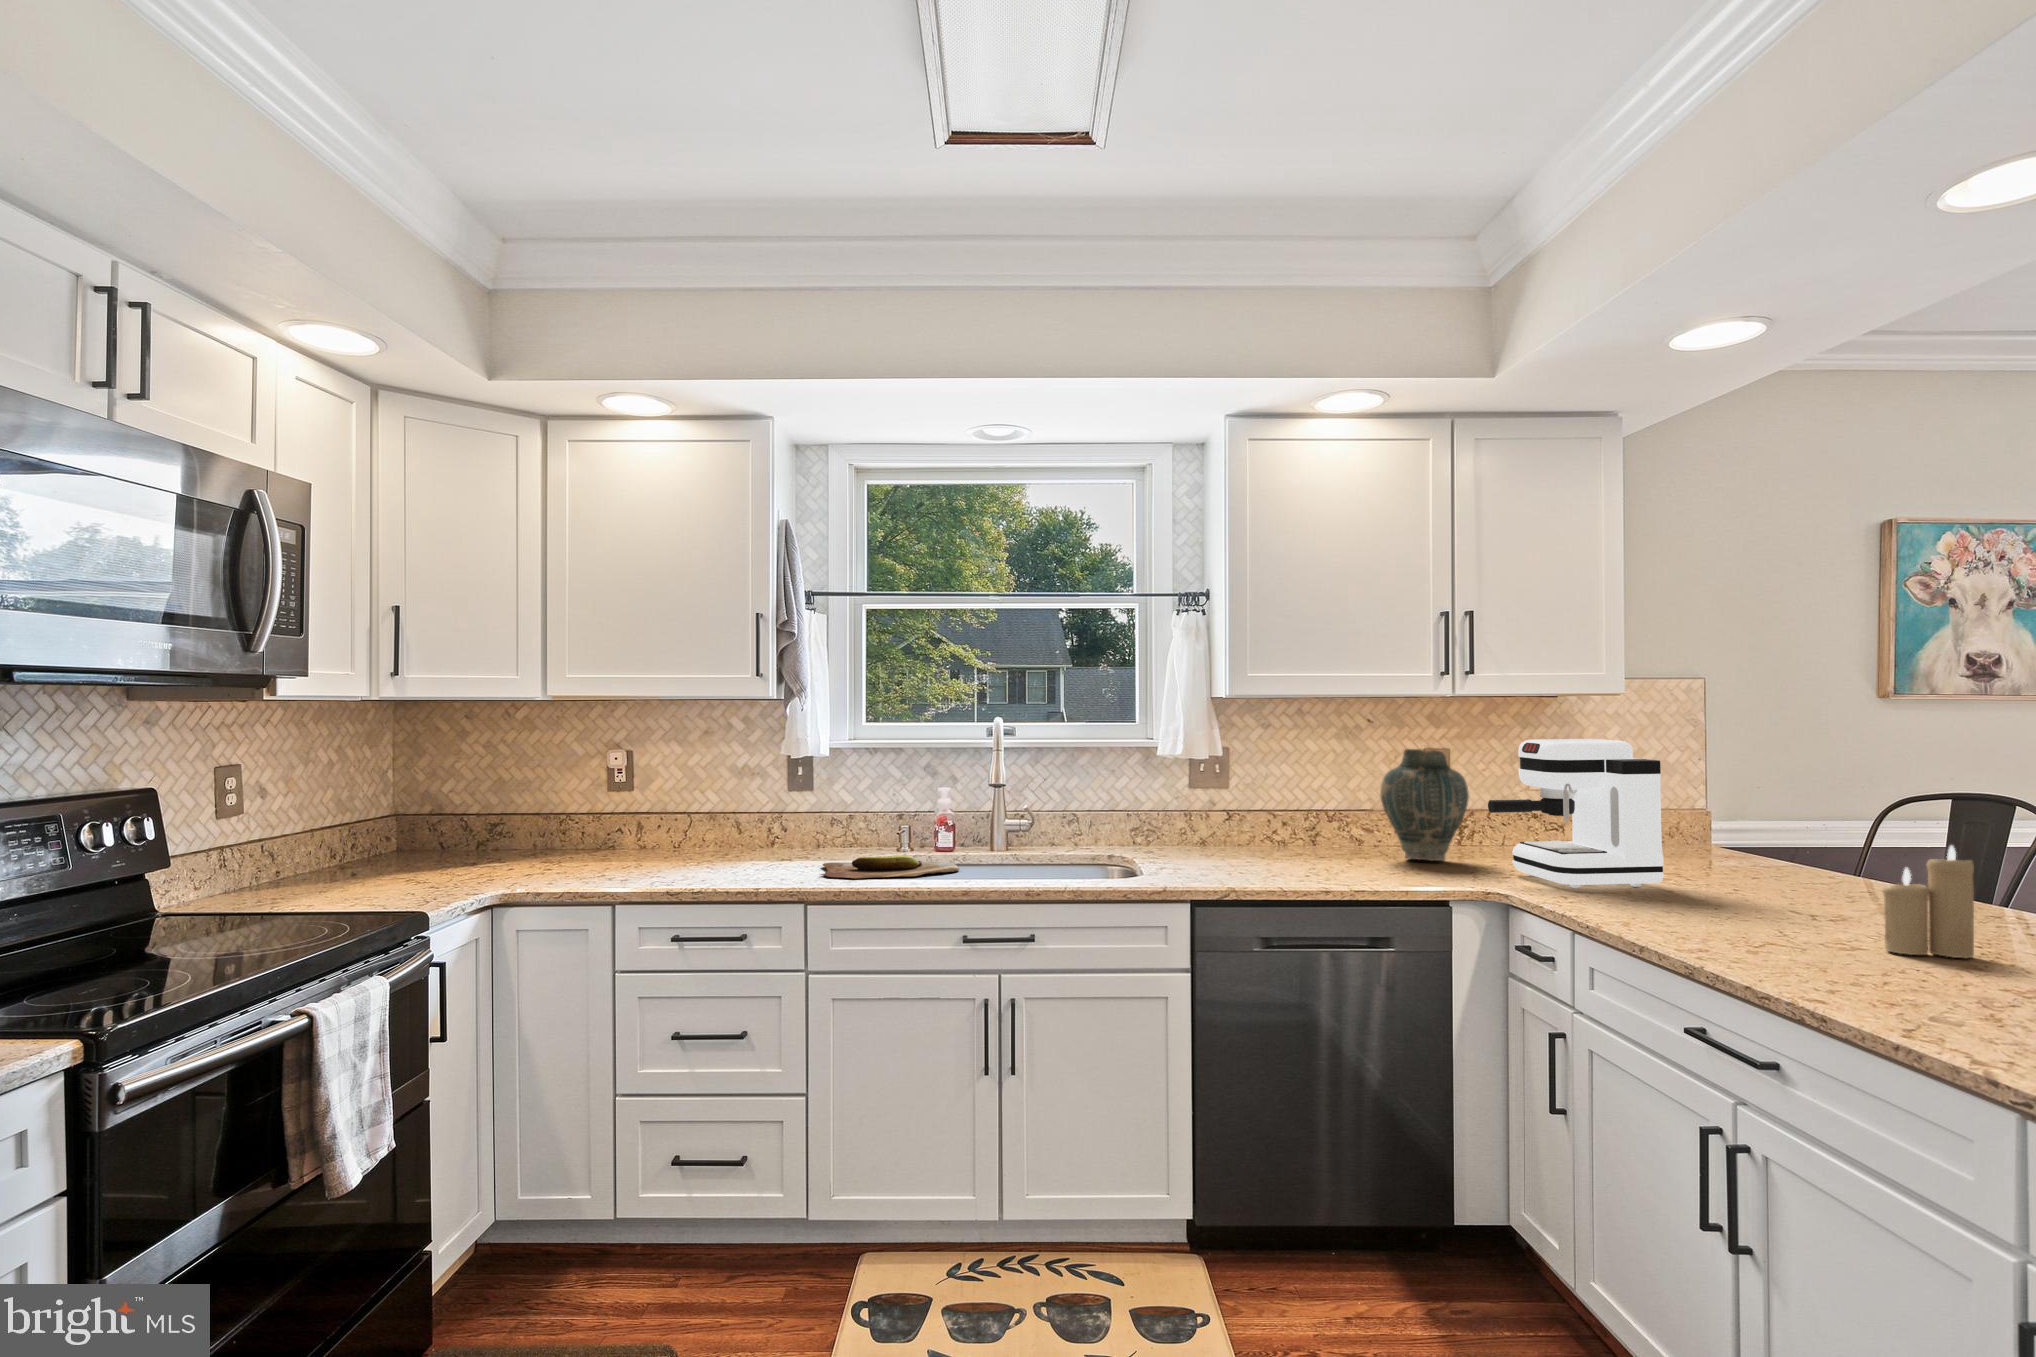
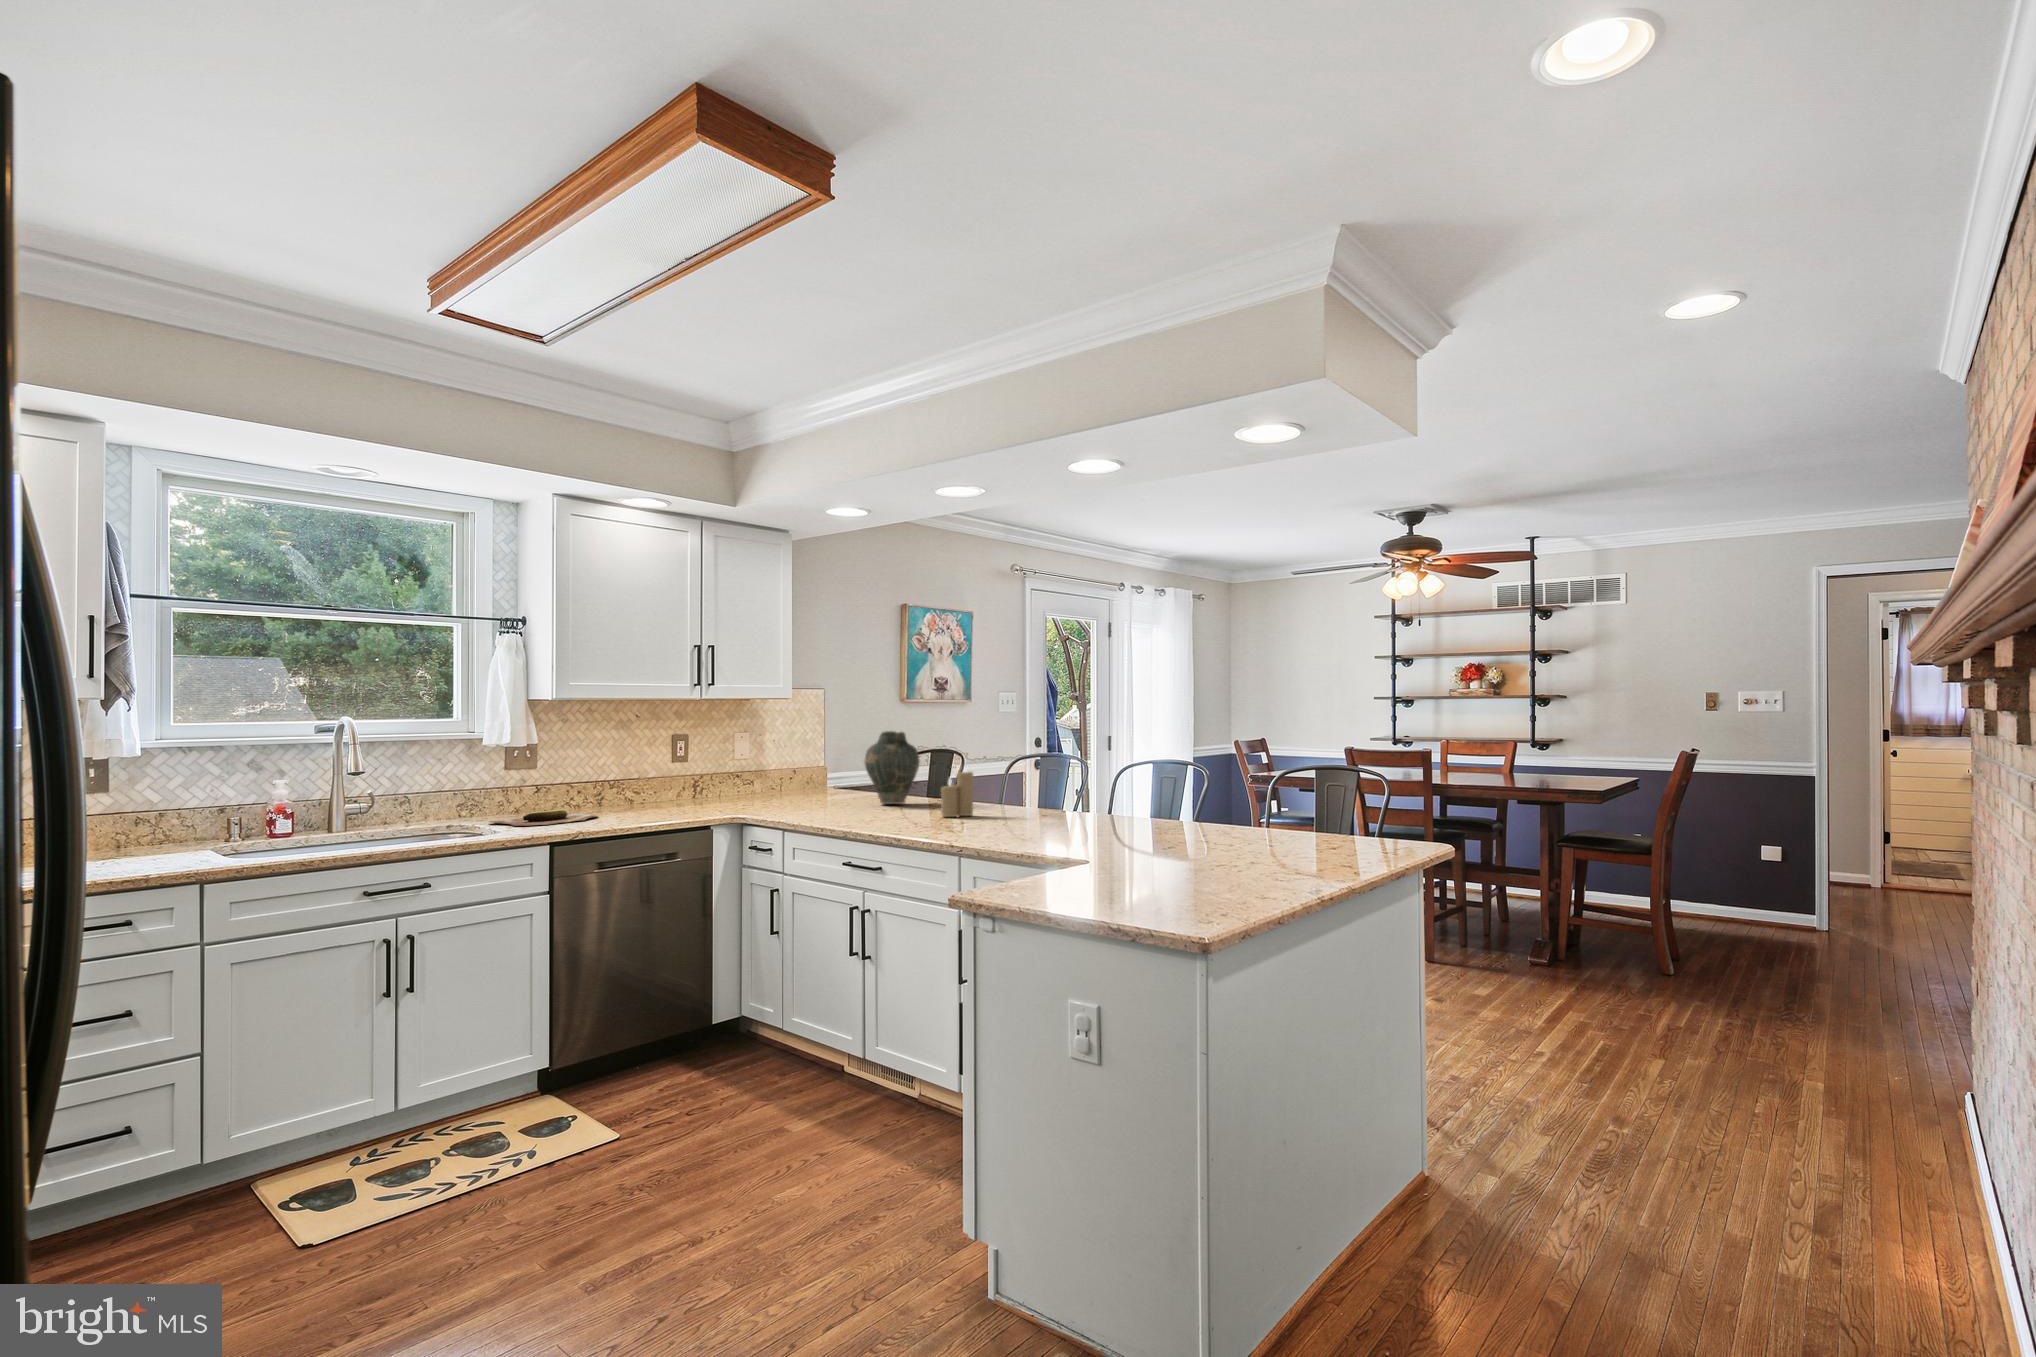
coffee maker: present [1488,739,1664,888] -> none [734,725,827,812]
vase: present [1380,749,1469,861] -> present [864,731,920,804]
cutting board: present [821,855,959,879] -> present [489,809,598,826]

